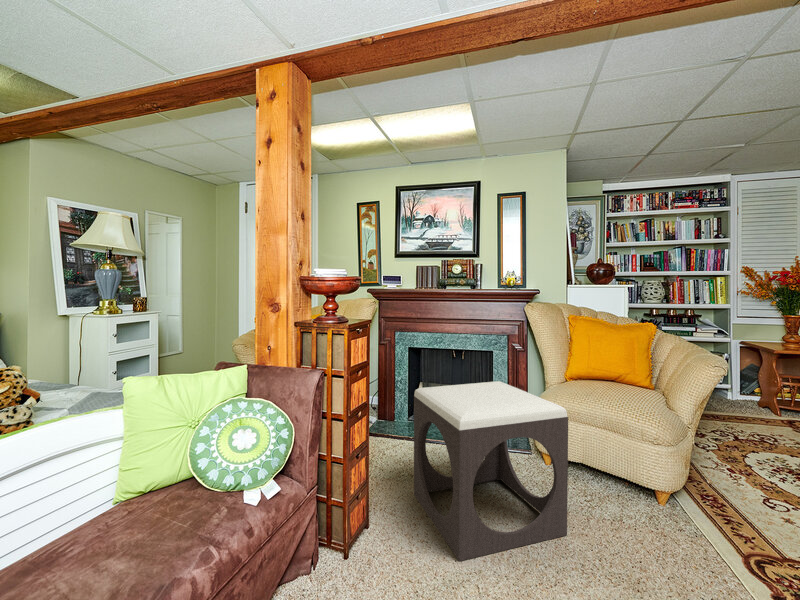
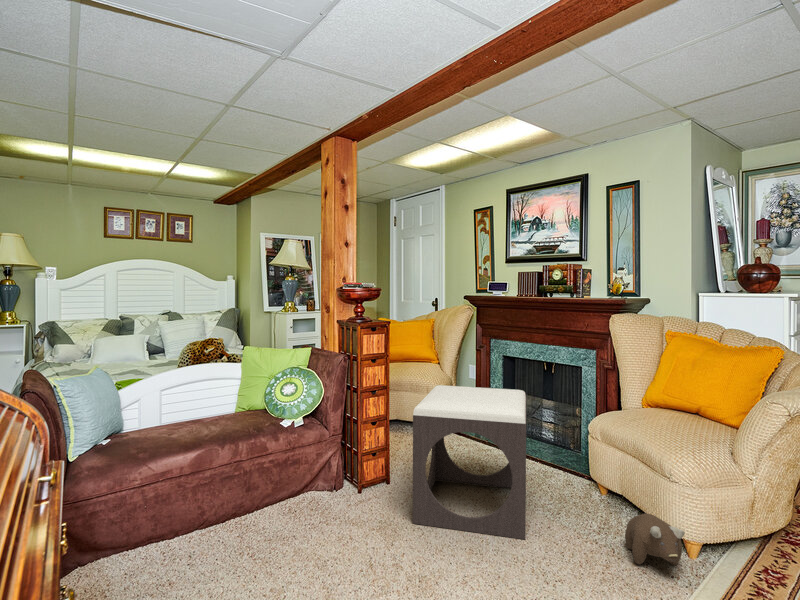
plush toy: none [628,476,699,525] -> present [625,514,685,565]

